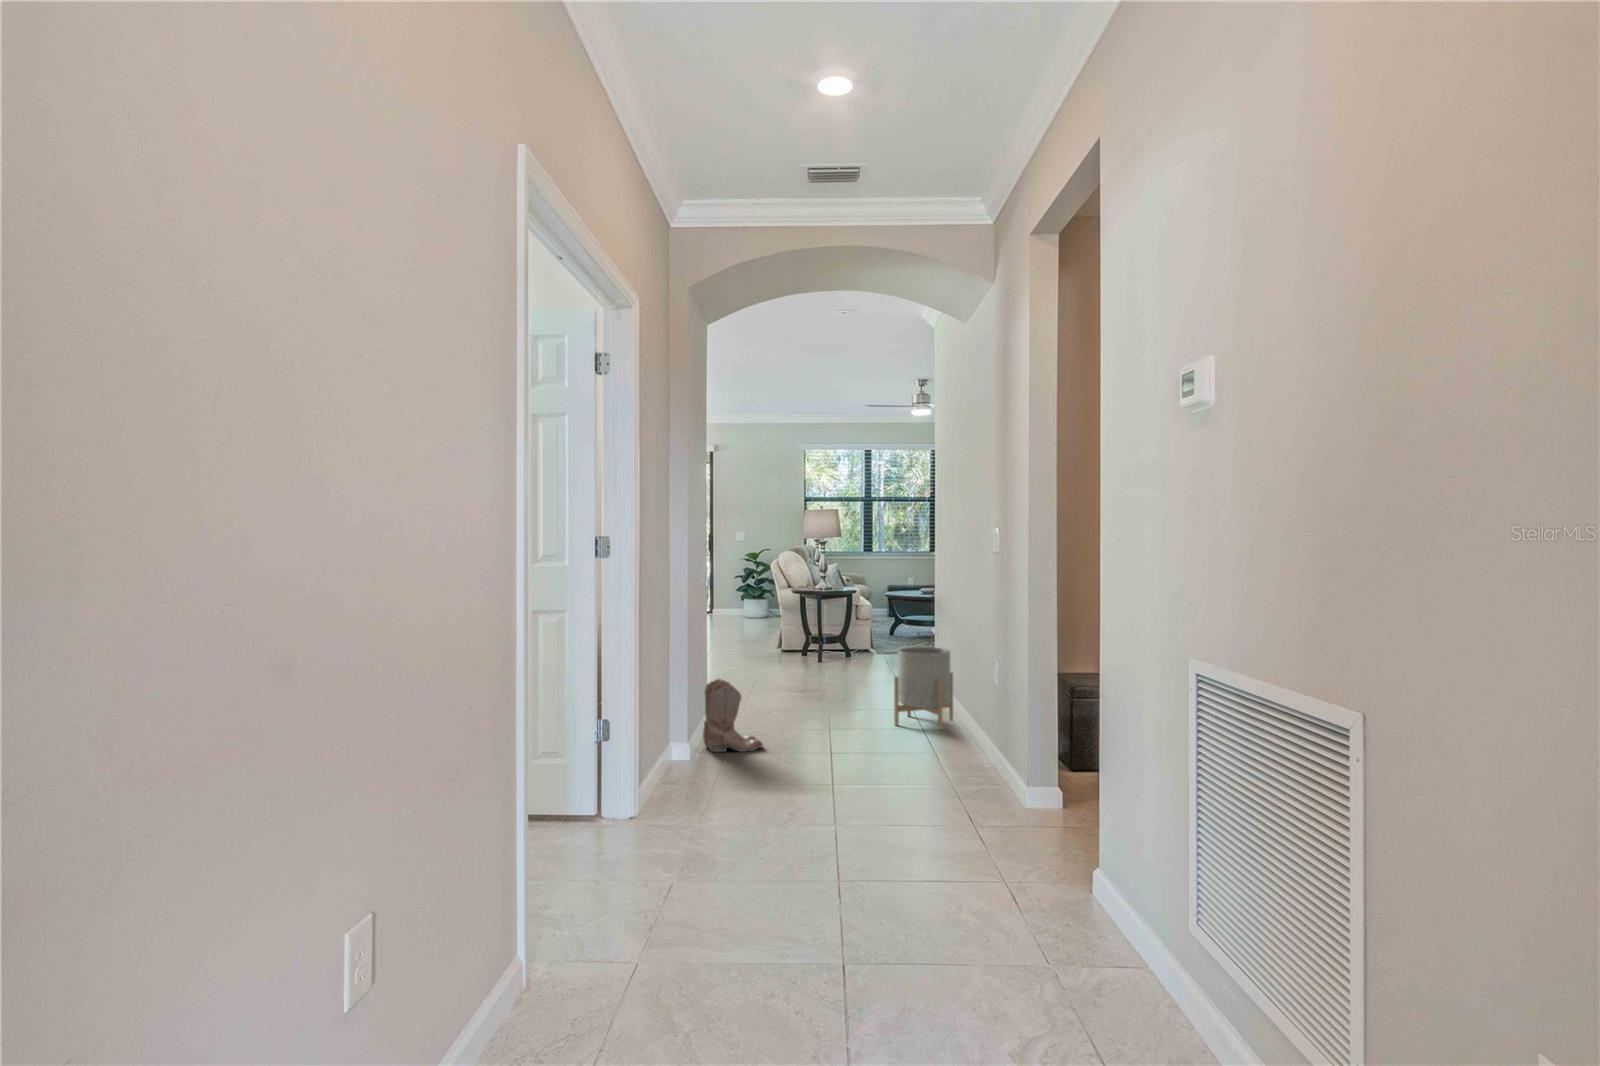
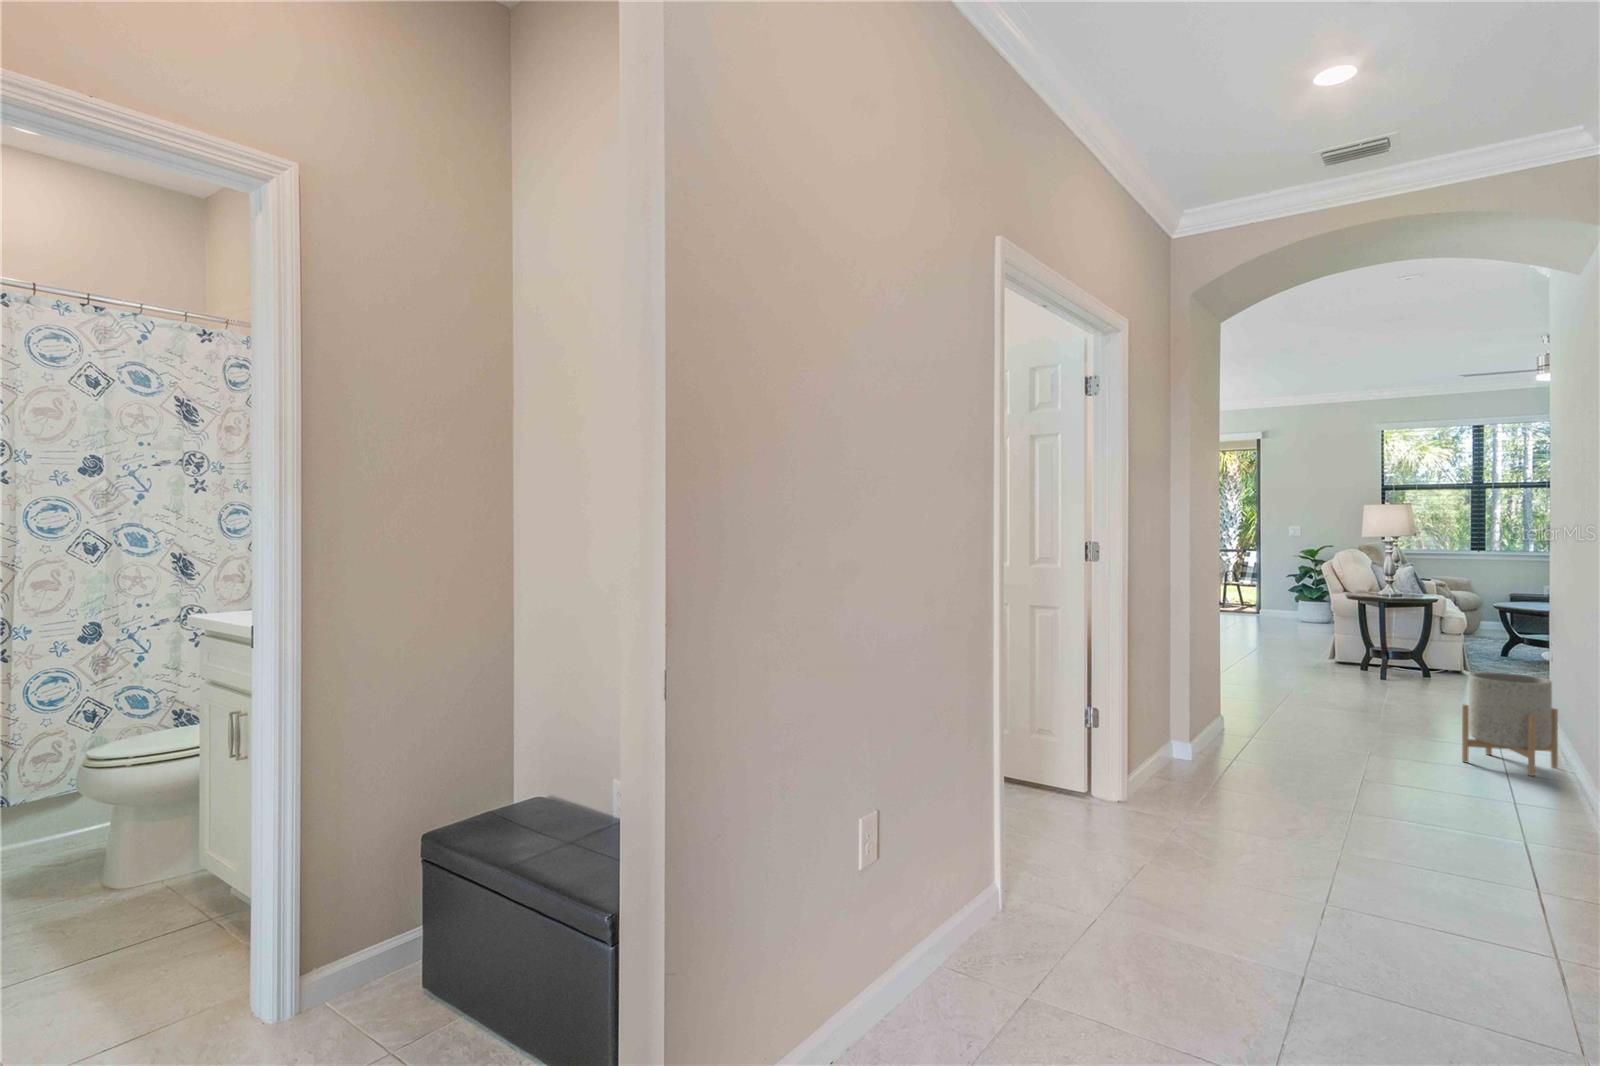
boots: present [703,679,763,752] -> none [1209,684,1278,762]

